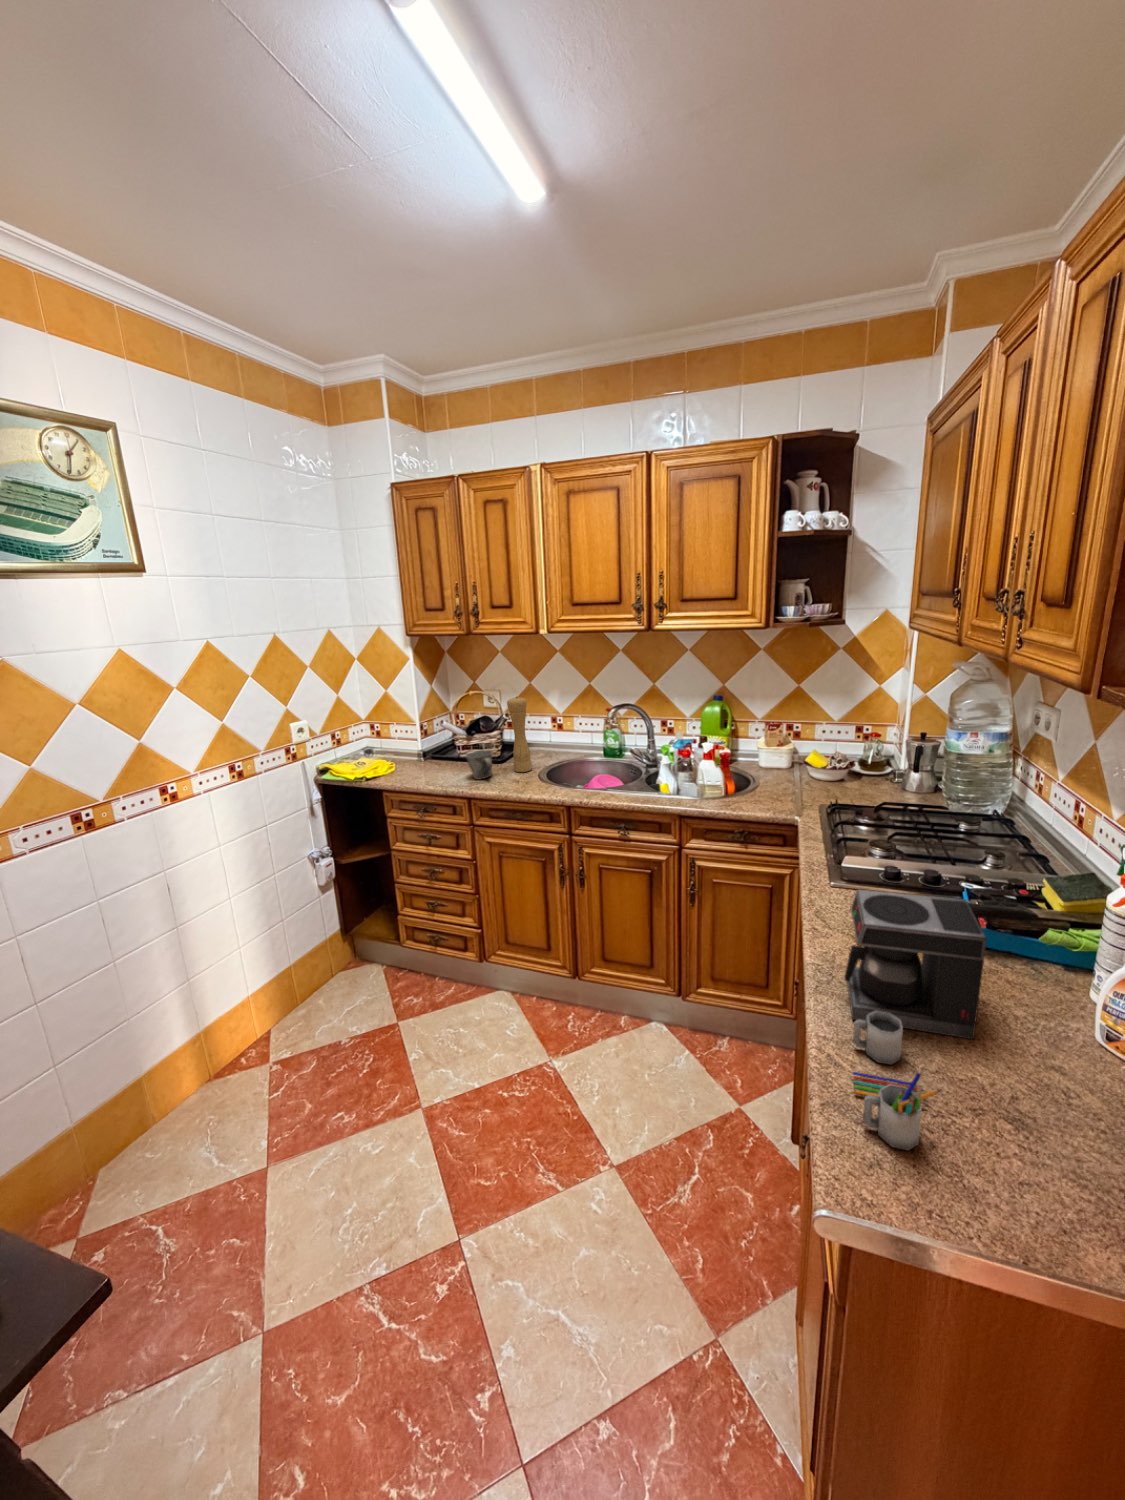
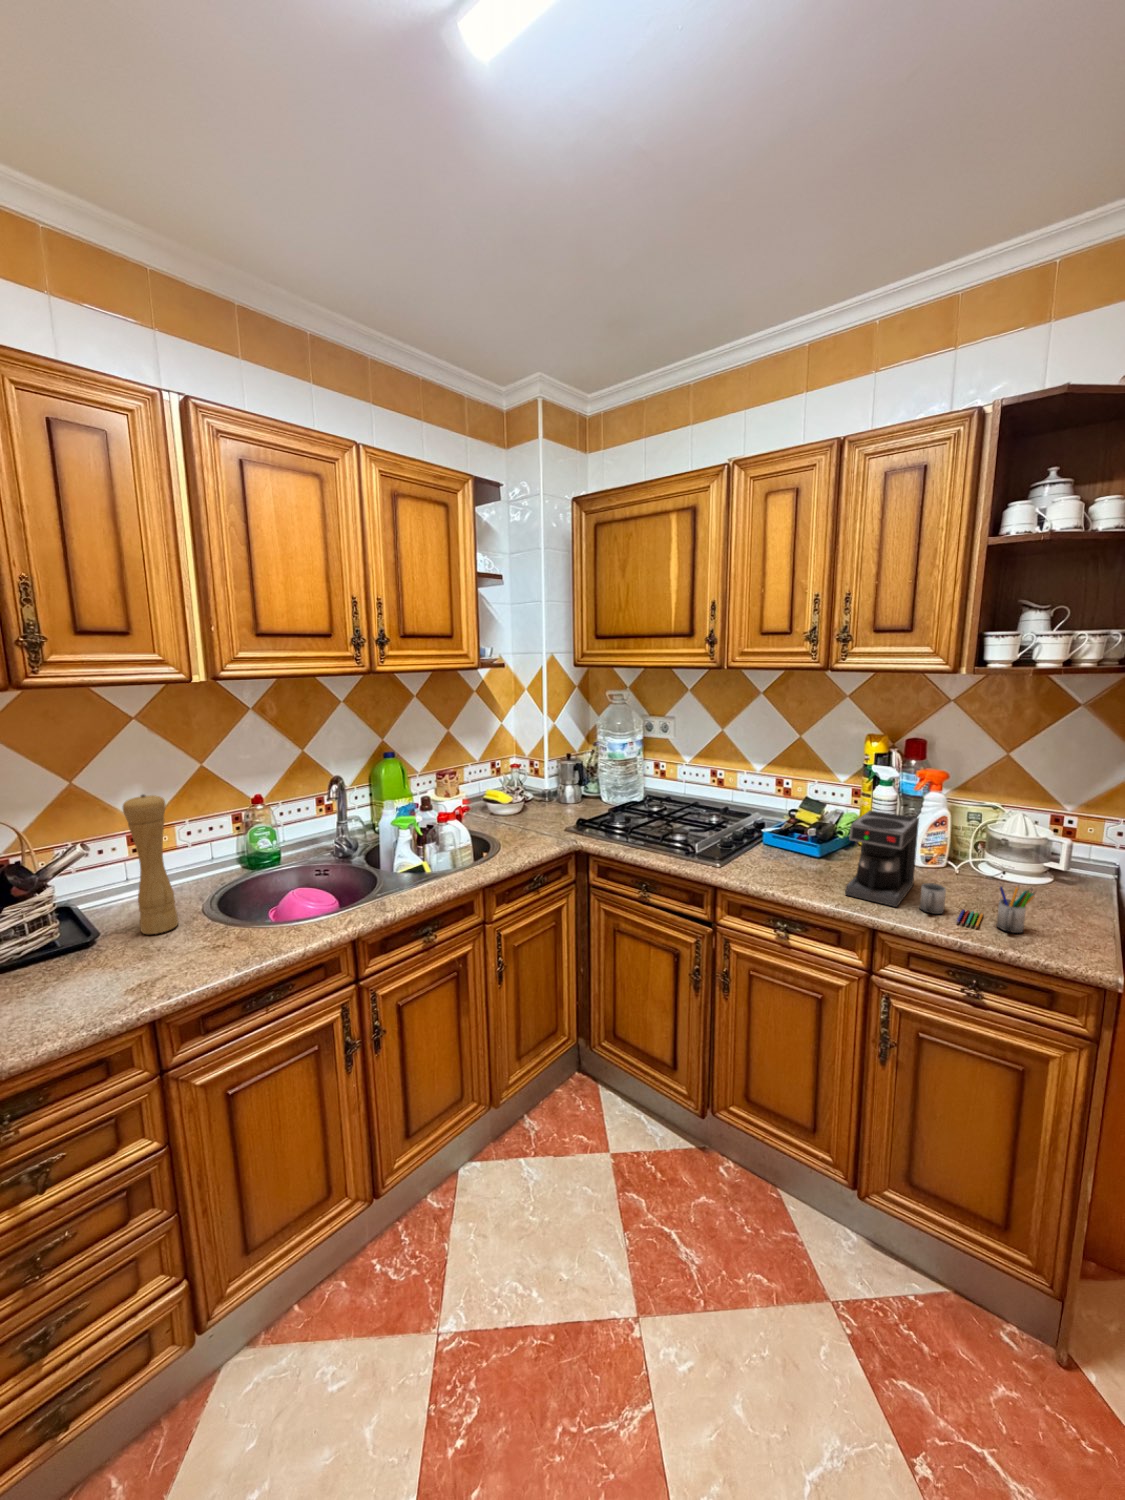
mug: present [466,750,492,780] -> none [54,909,144,977]

